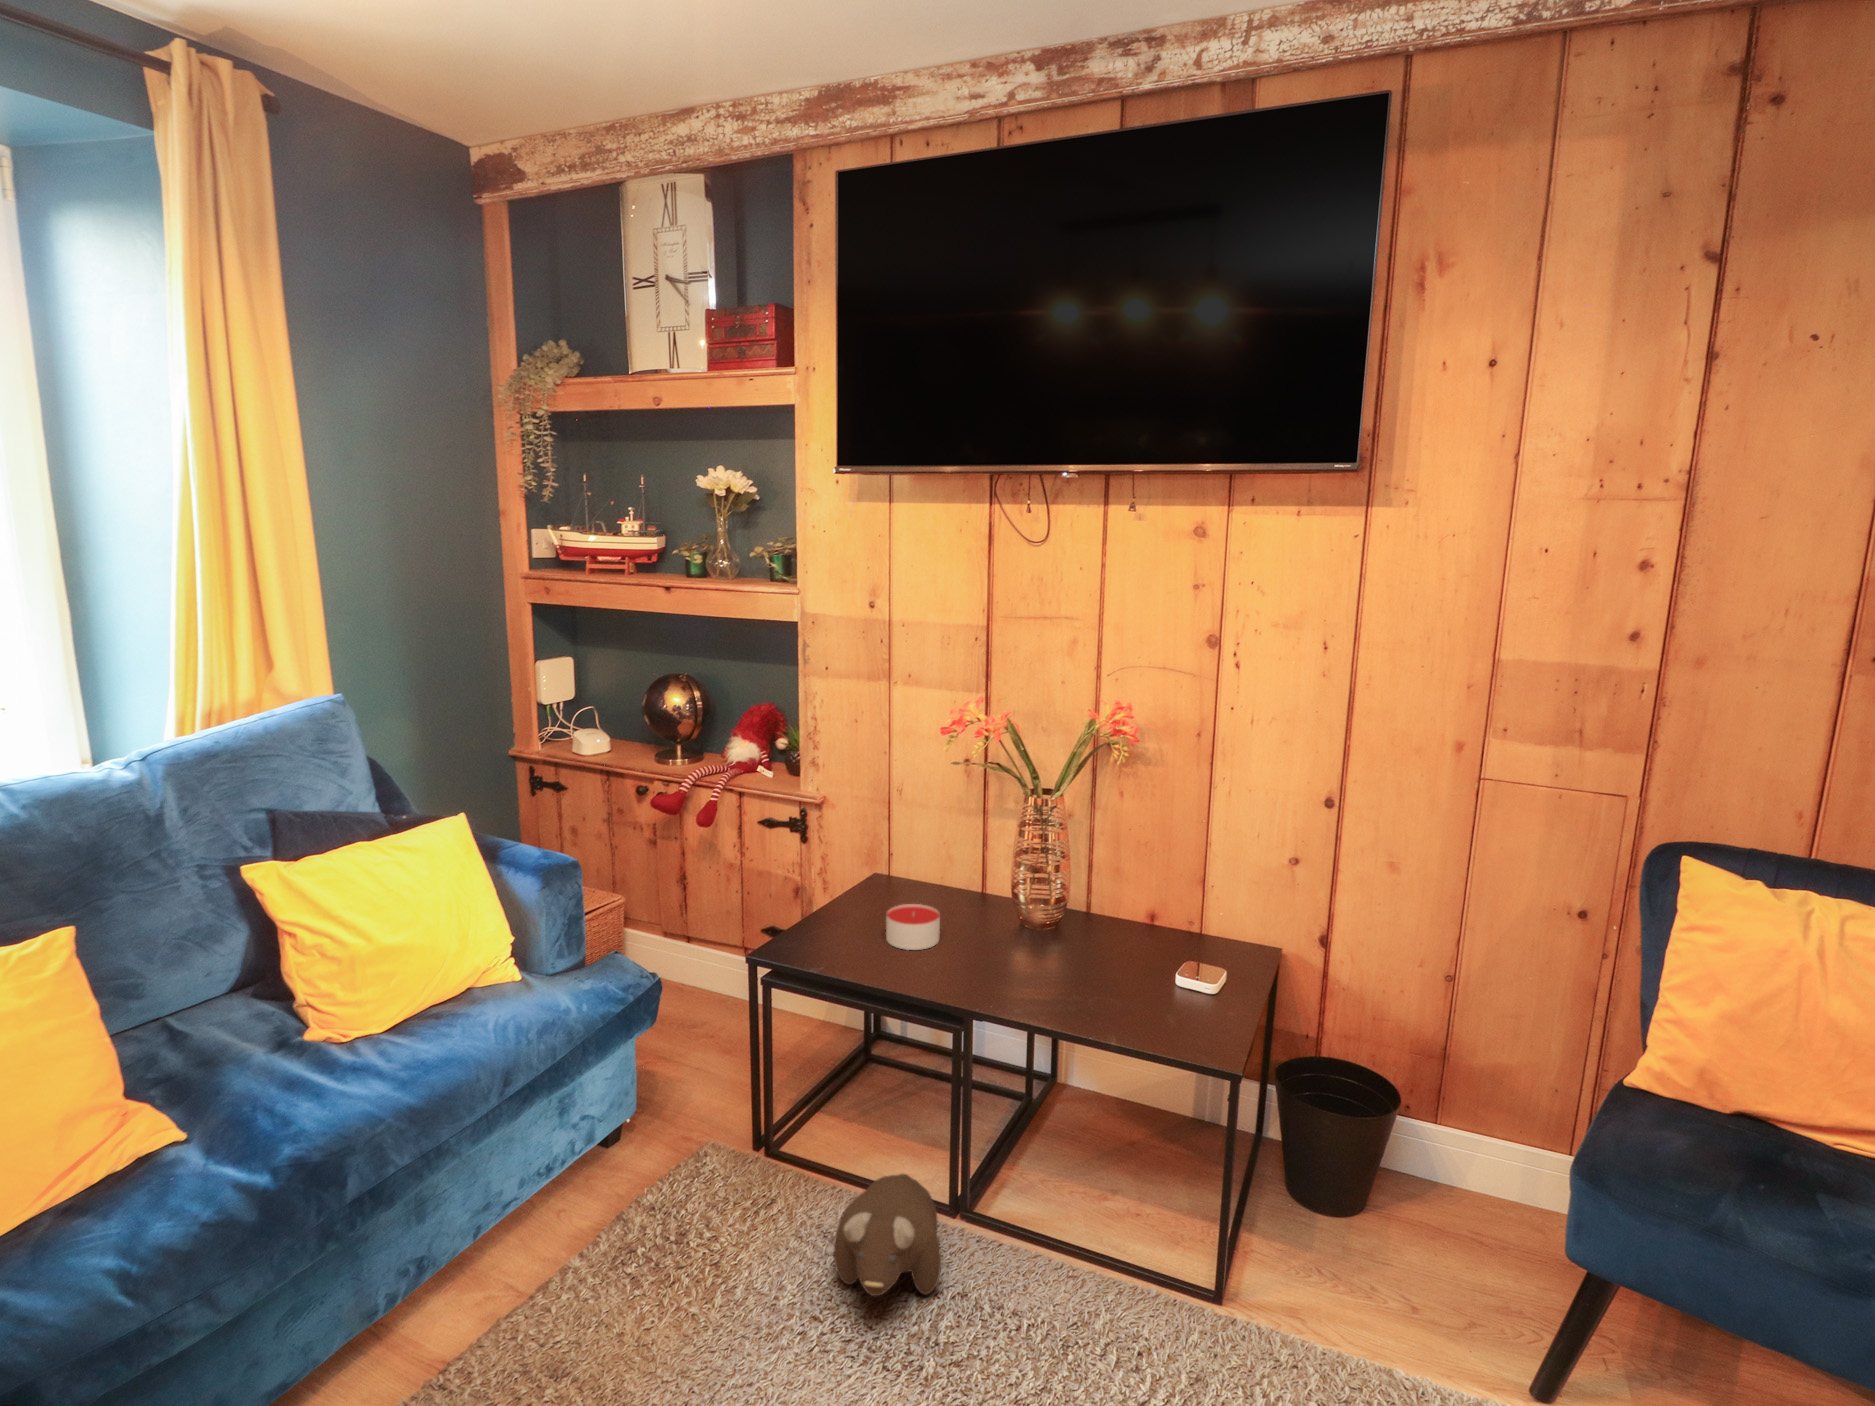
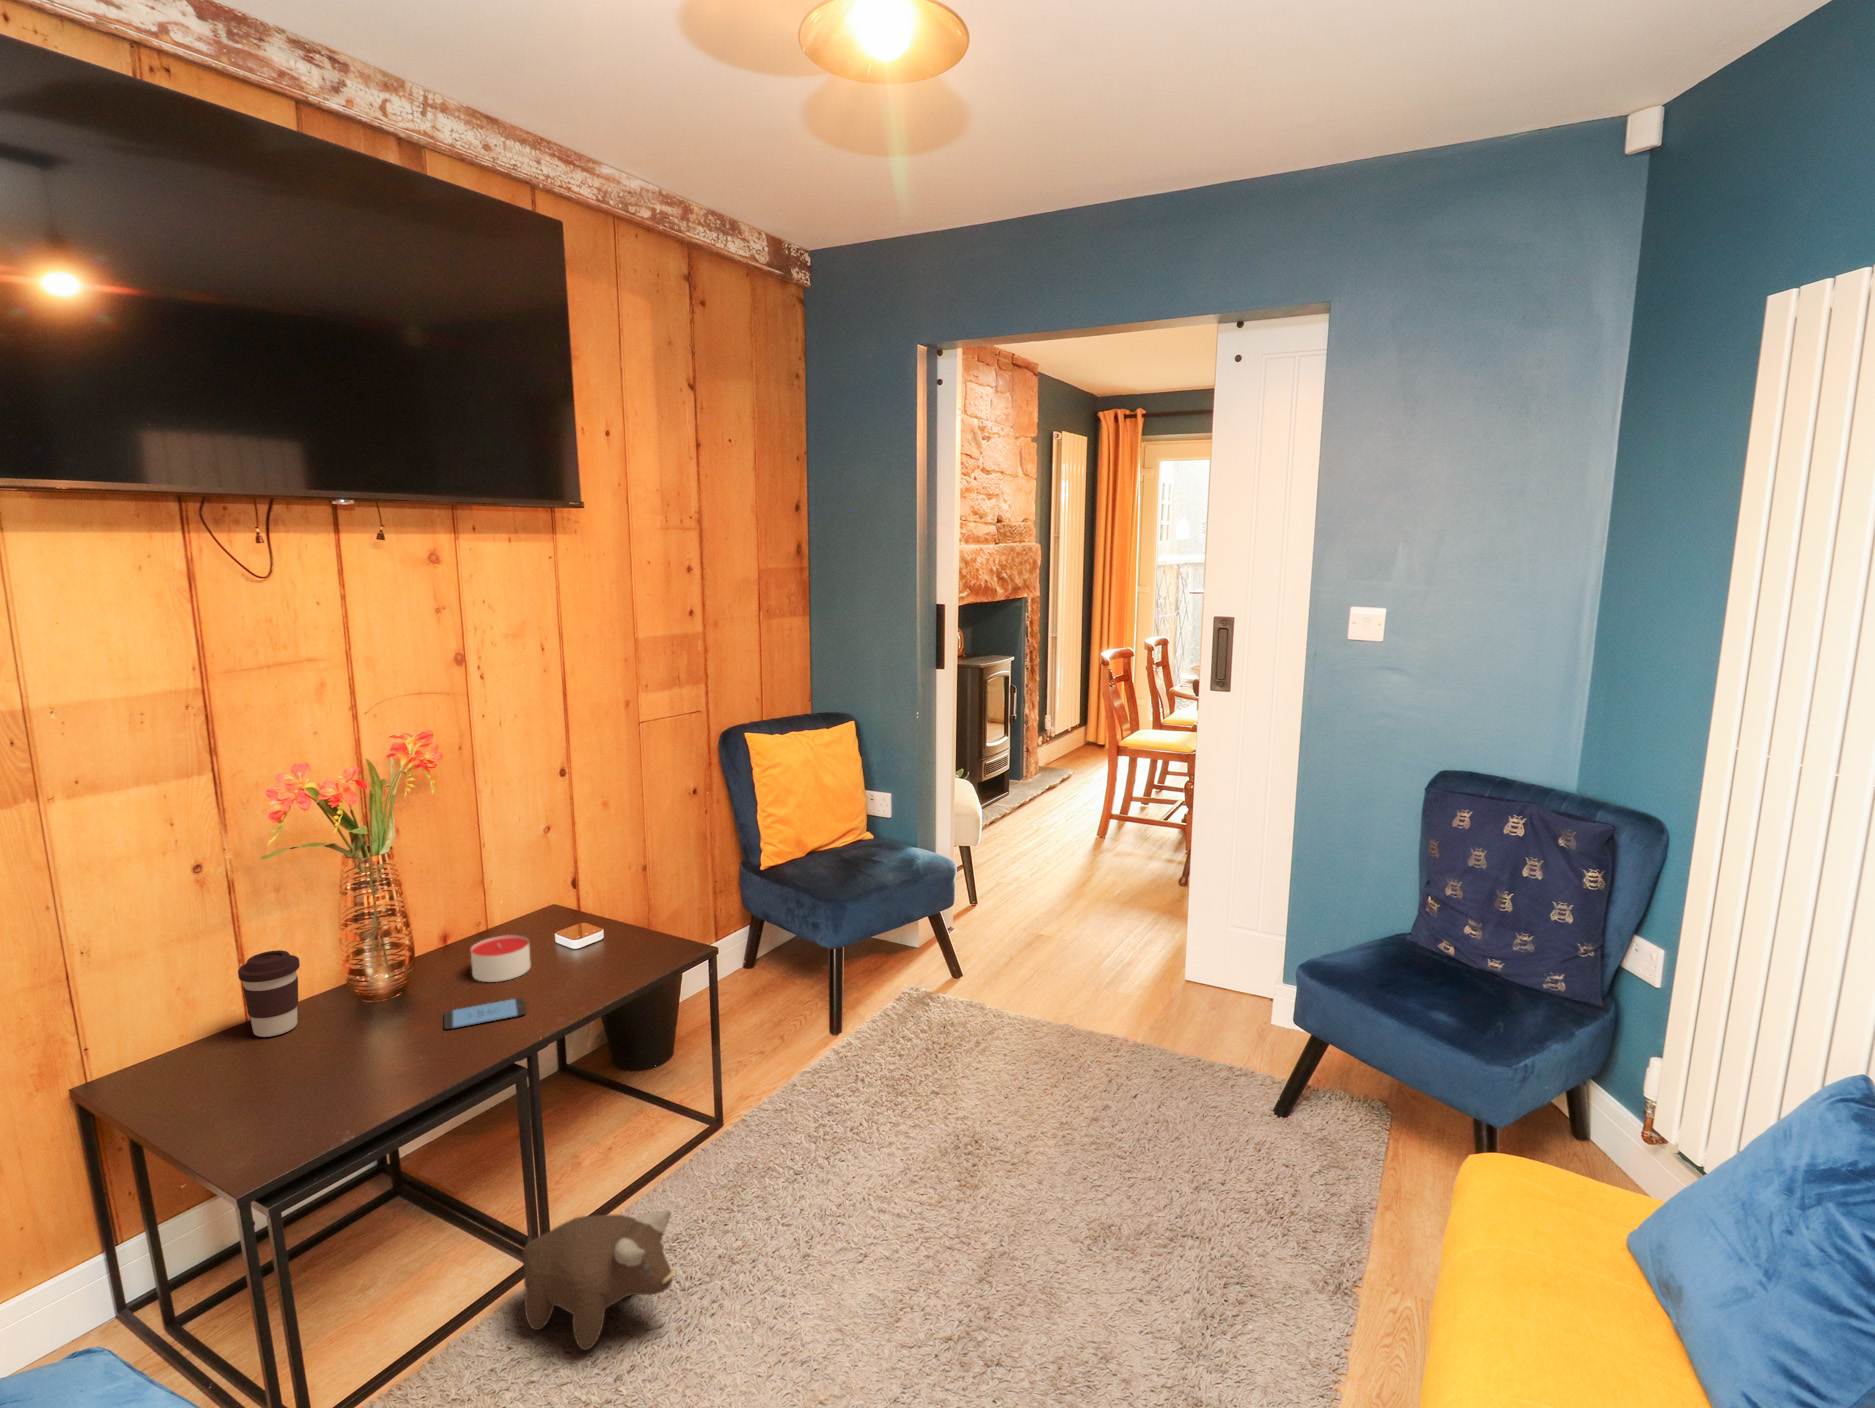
coffee cup: none [934,842,975,909] -> present [238,950,300,1037]
candle: present [886,904,940,950] -> present [471,935,531,982]
smartphone: none [969,956,1038,991] -> present [444,998,526,1029]

